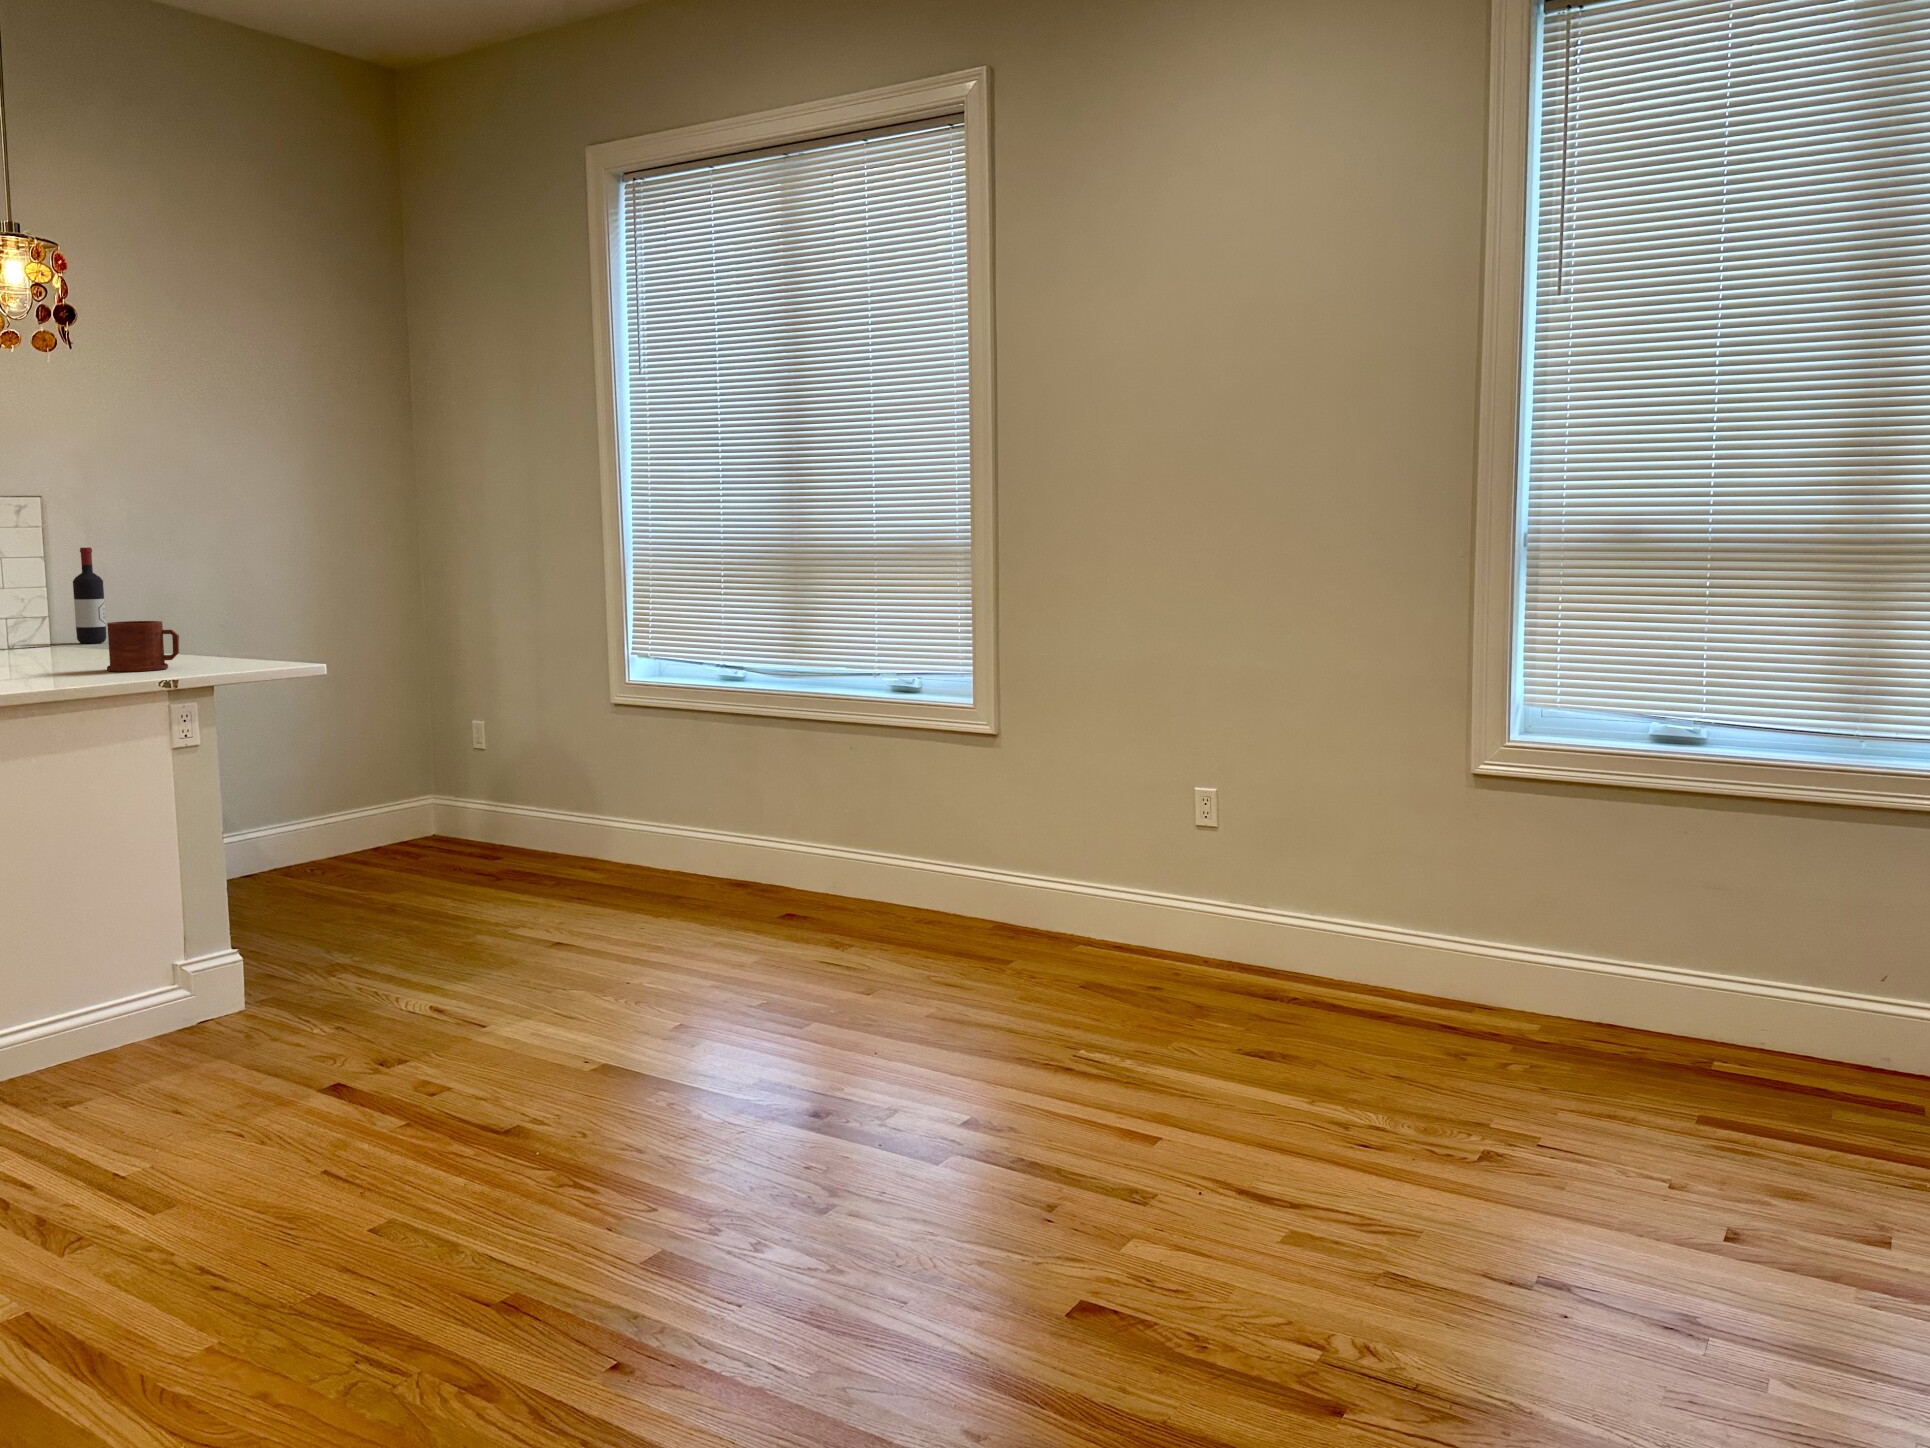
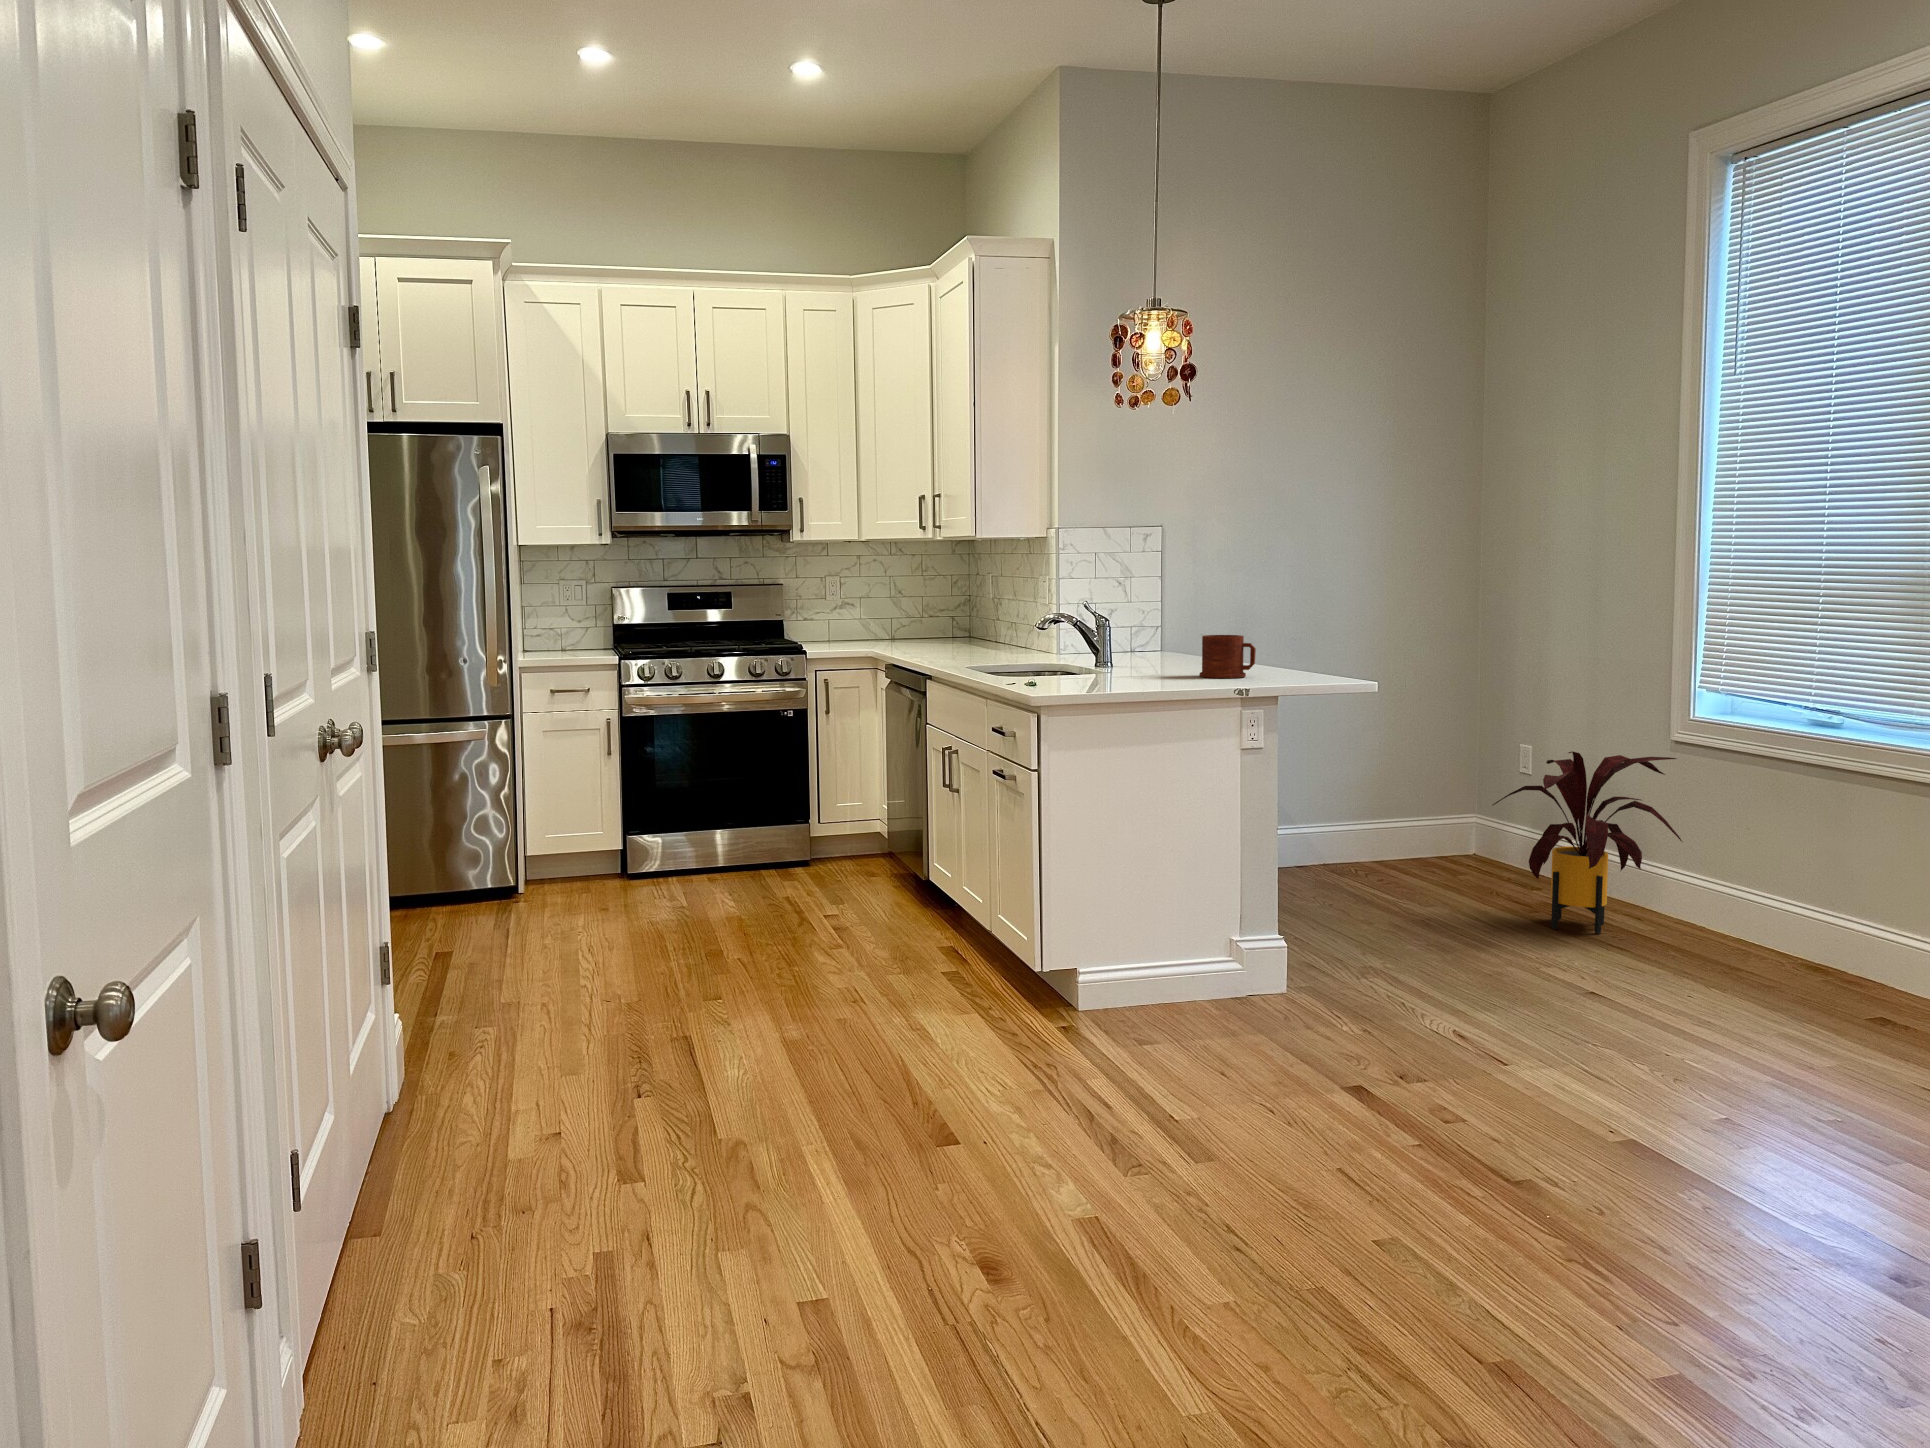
wine bottle: present [73,548,106,643] -> none [1184,573,1206,653]
house plant: none [452,720,626,894] -> present [1493,752,1682,934]

